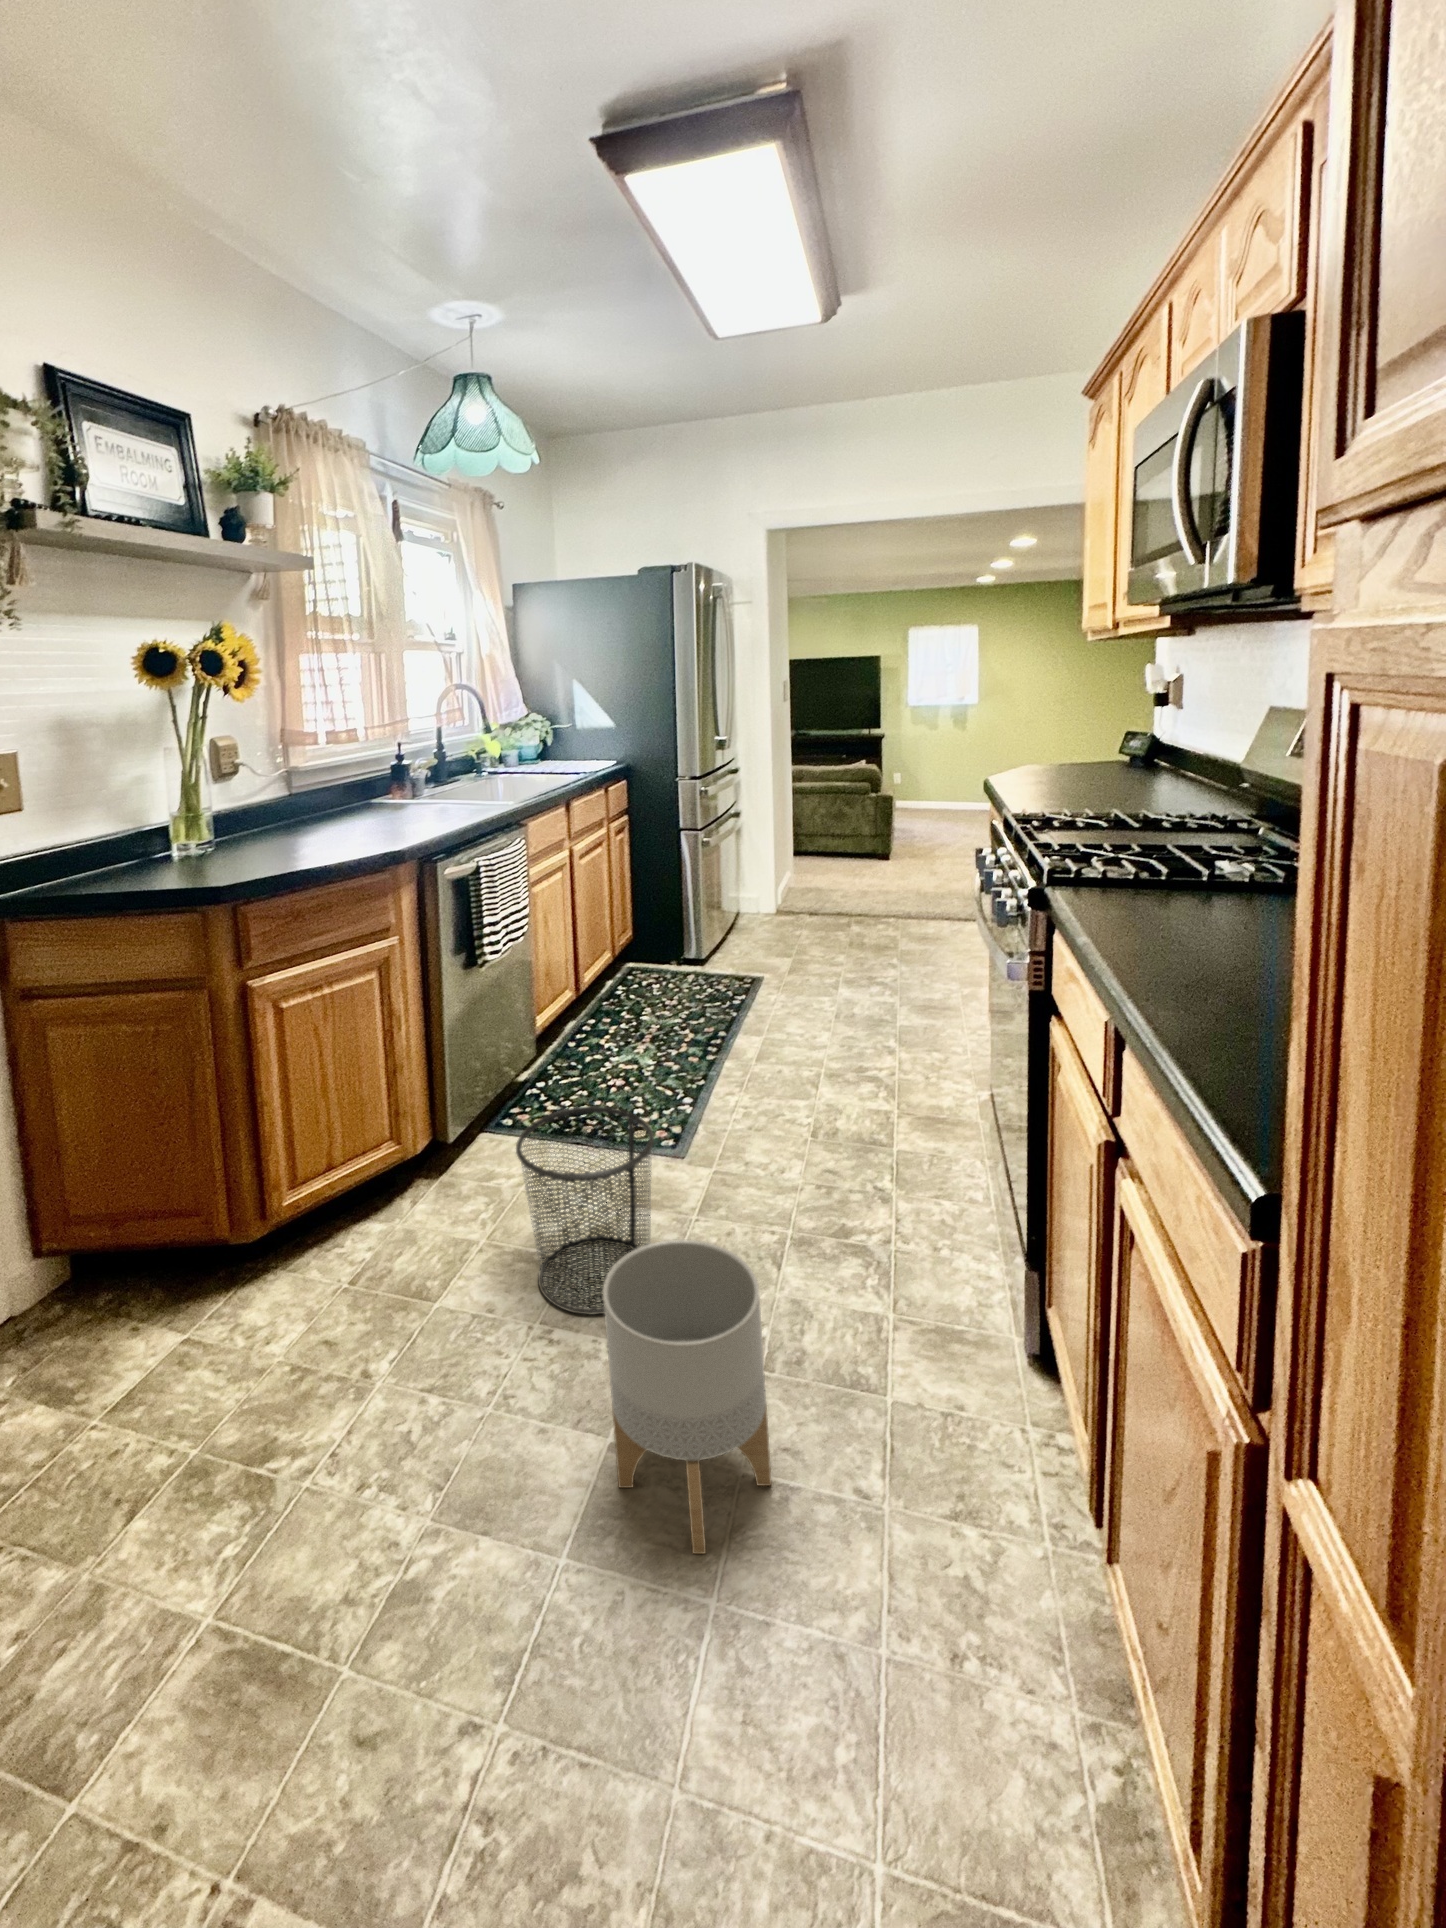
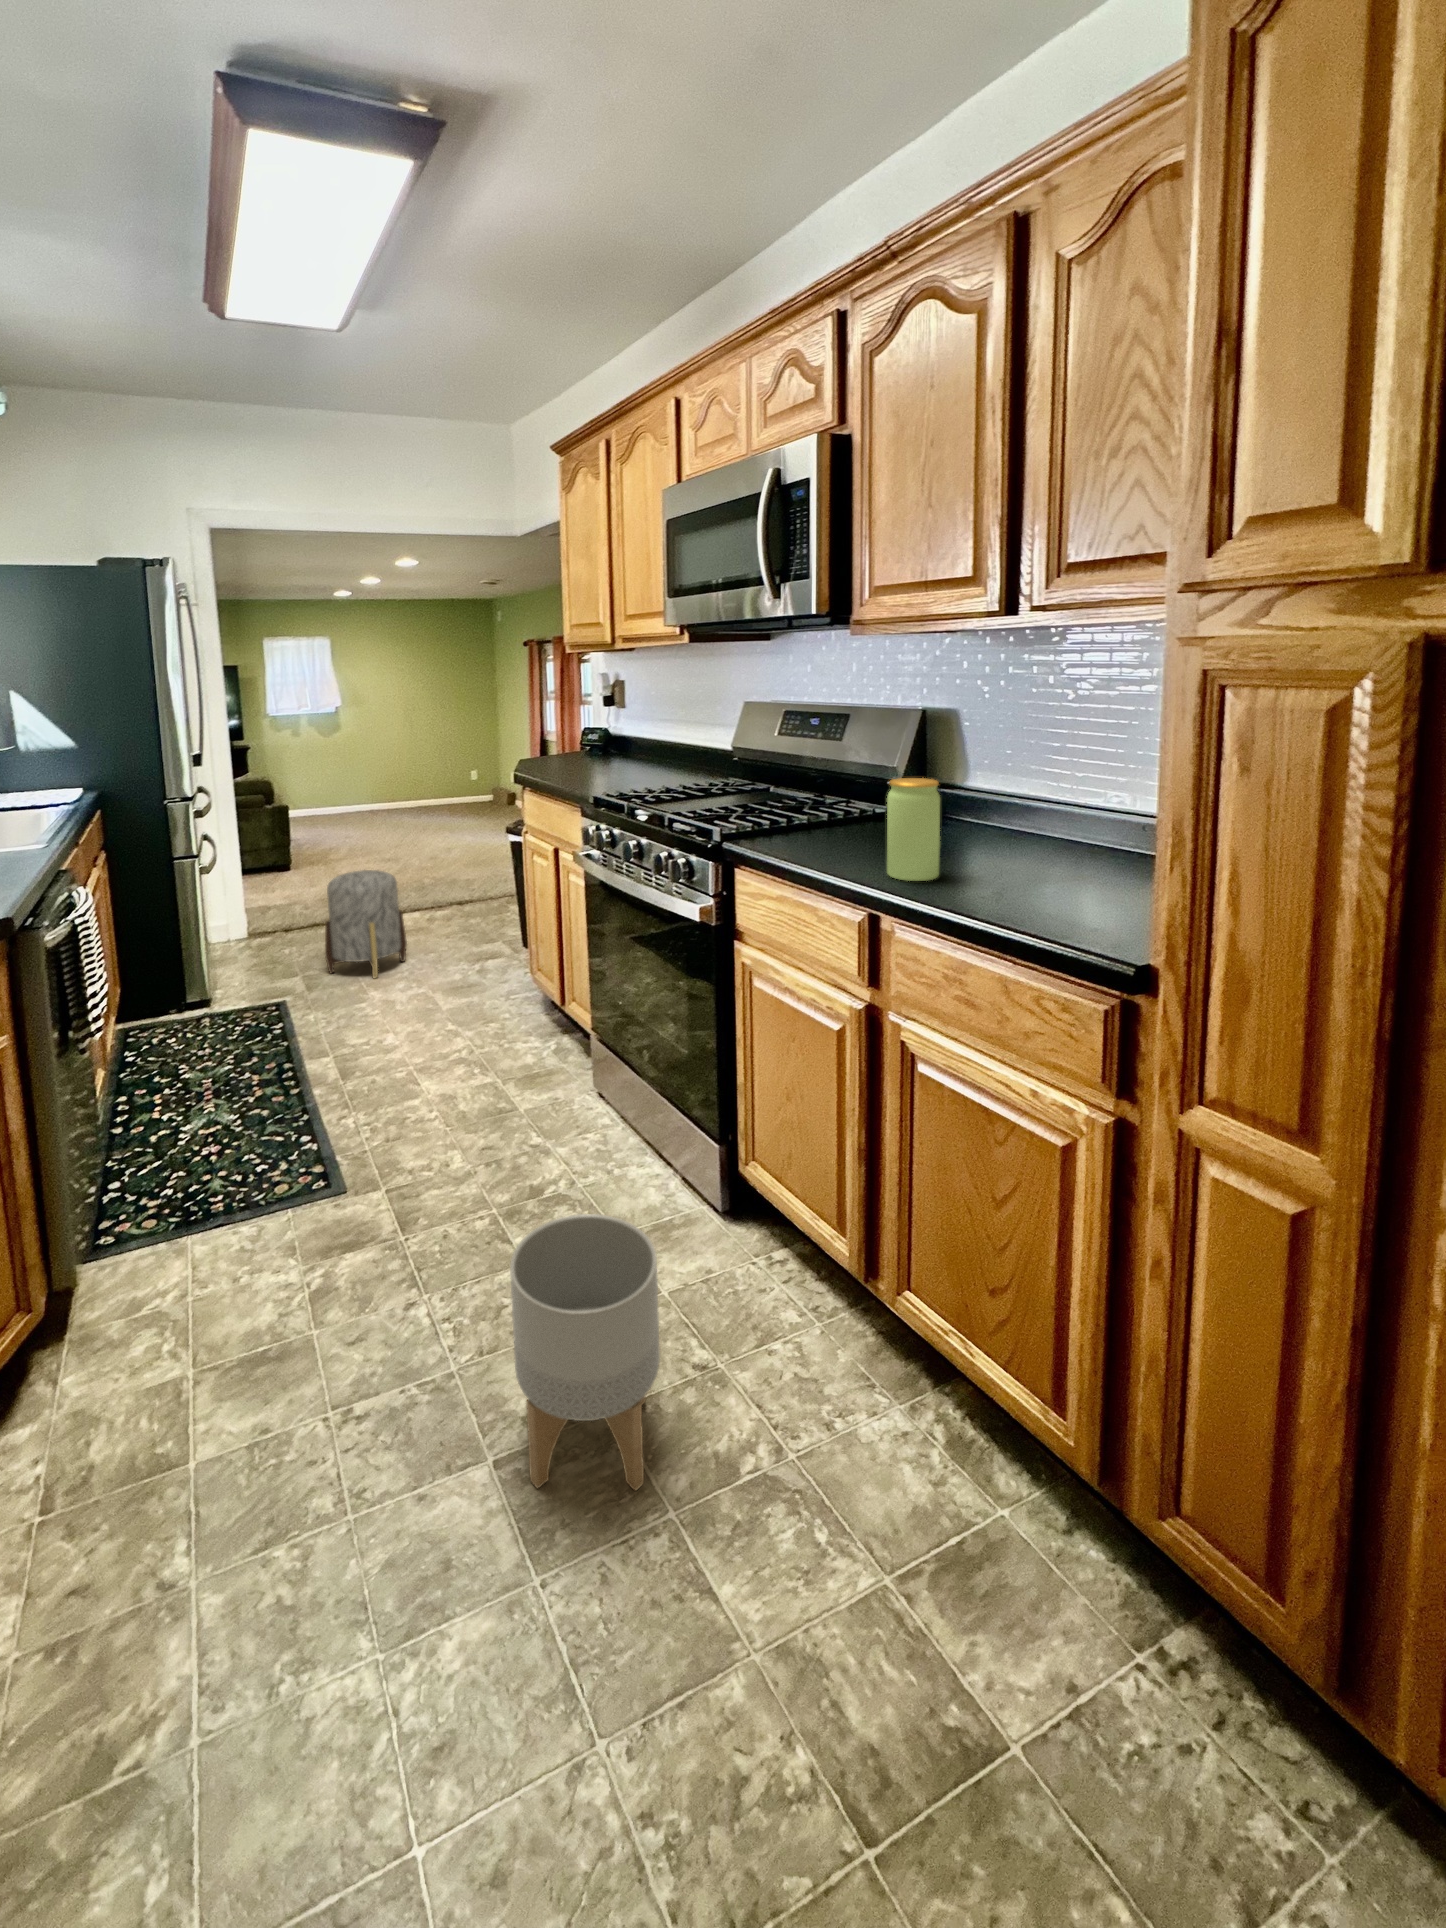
jar: none [1137,805,1230,968] -> present [887,778,940,881]
stool: none [816,858,903,971] -> present [325,870,407,979]
waste bin: present [516,1106,654,1314] -> none [264,1147,423,1382]

